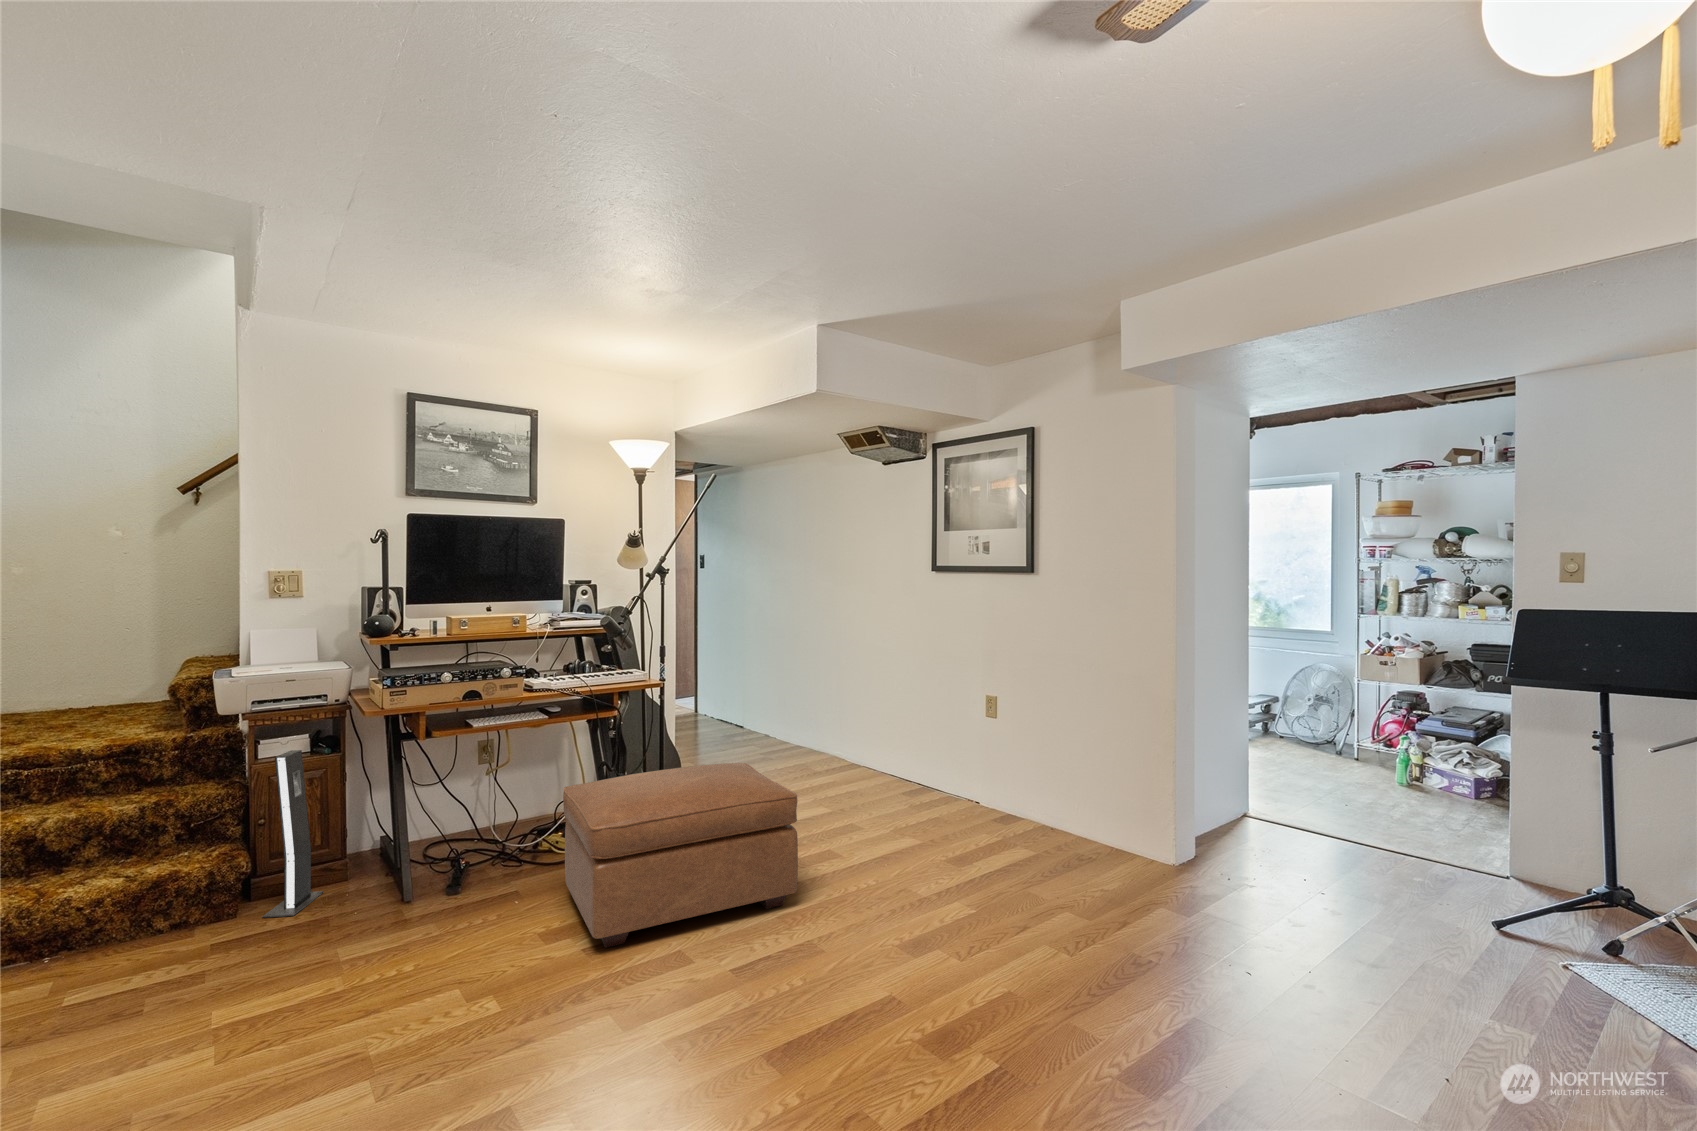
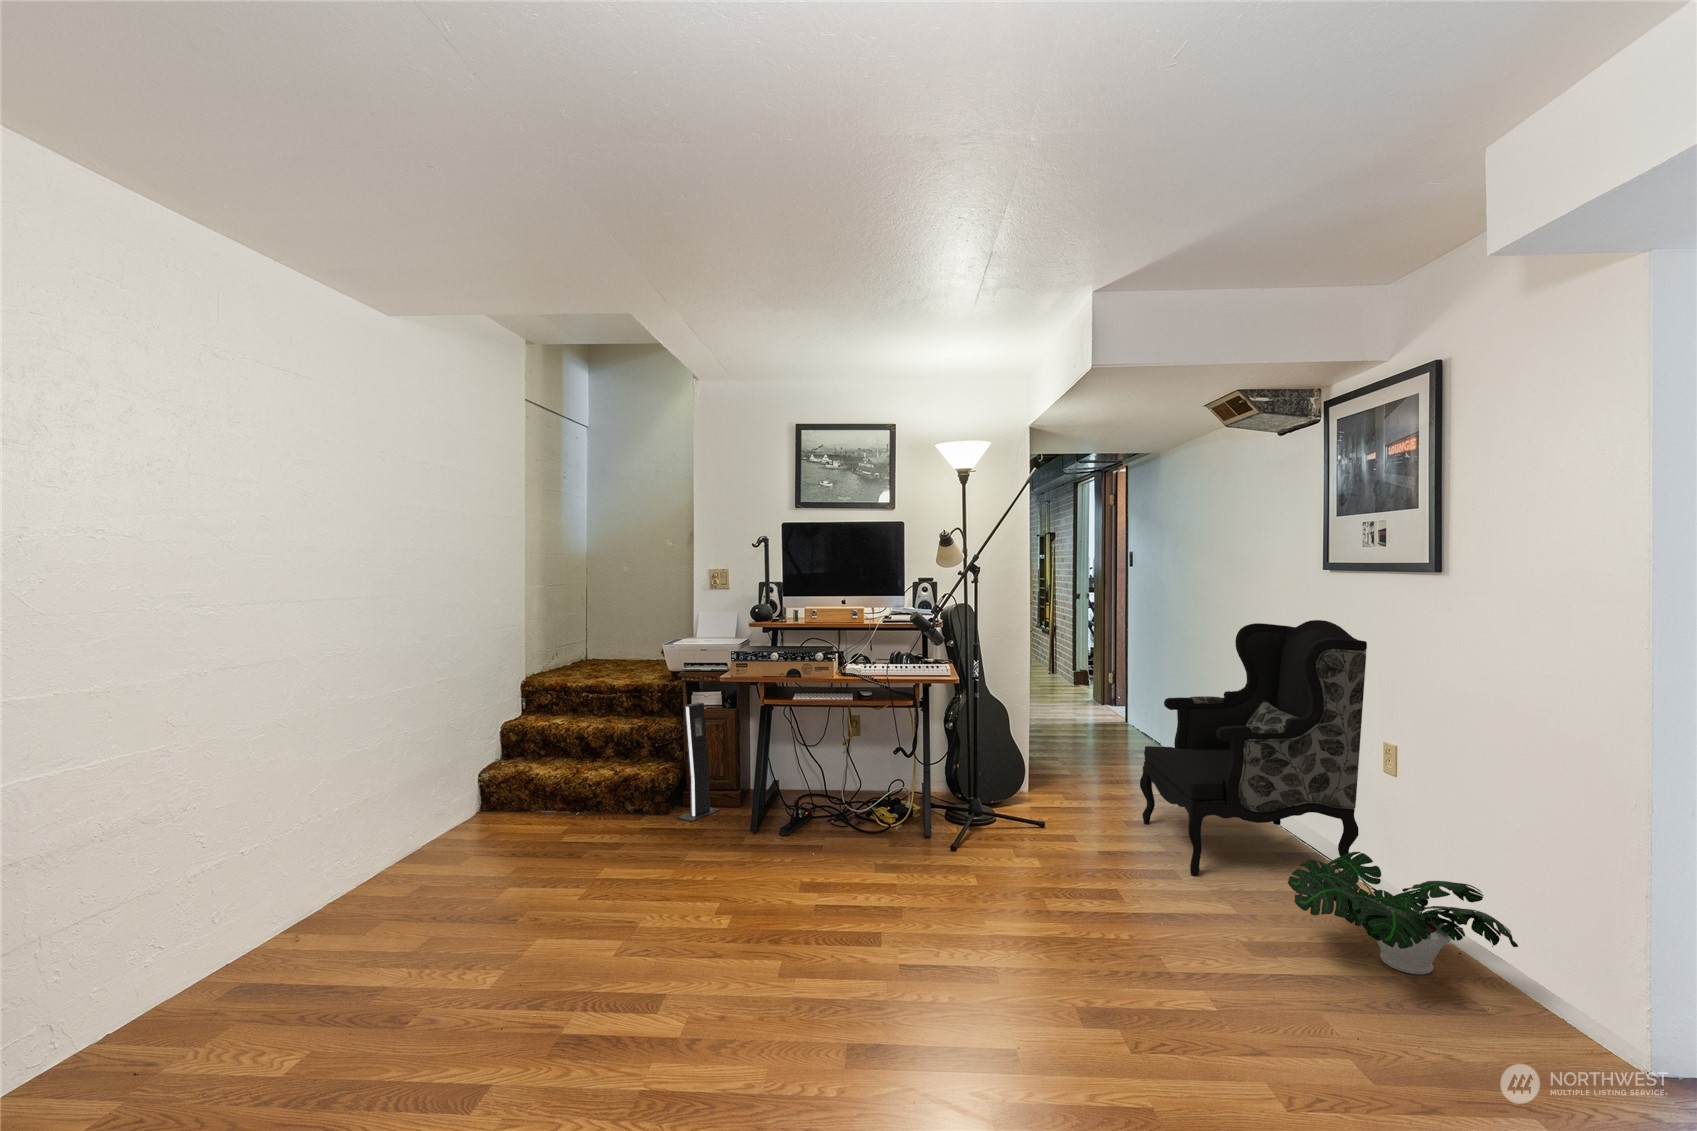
armchair: none [790,610,963,825] -> present [1140,620,1367,876]
ottoman: present [563,763,798,948] -> none [815,763,1022,926]
potted plant: none [965,775,1105,850] -> present [1288,852,1518,975]

